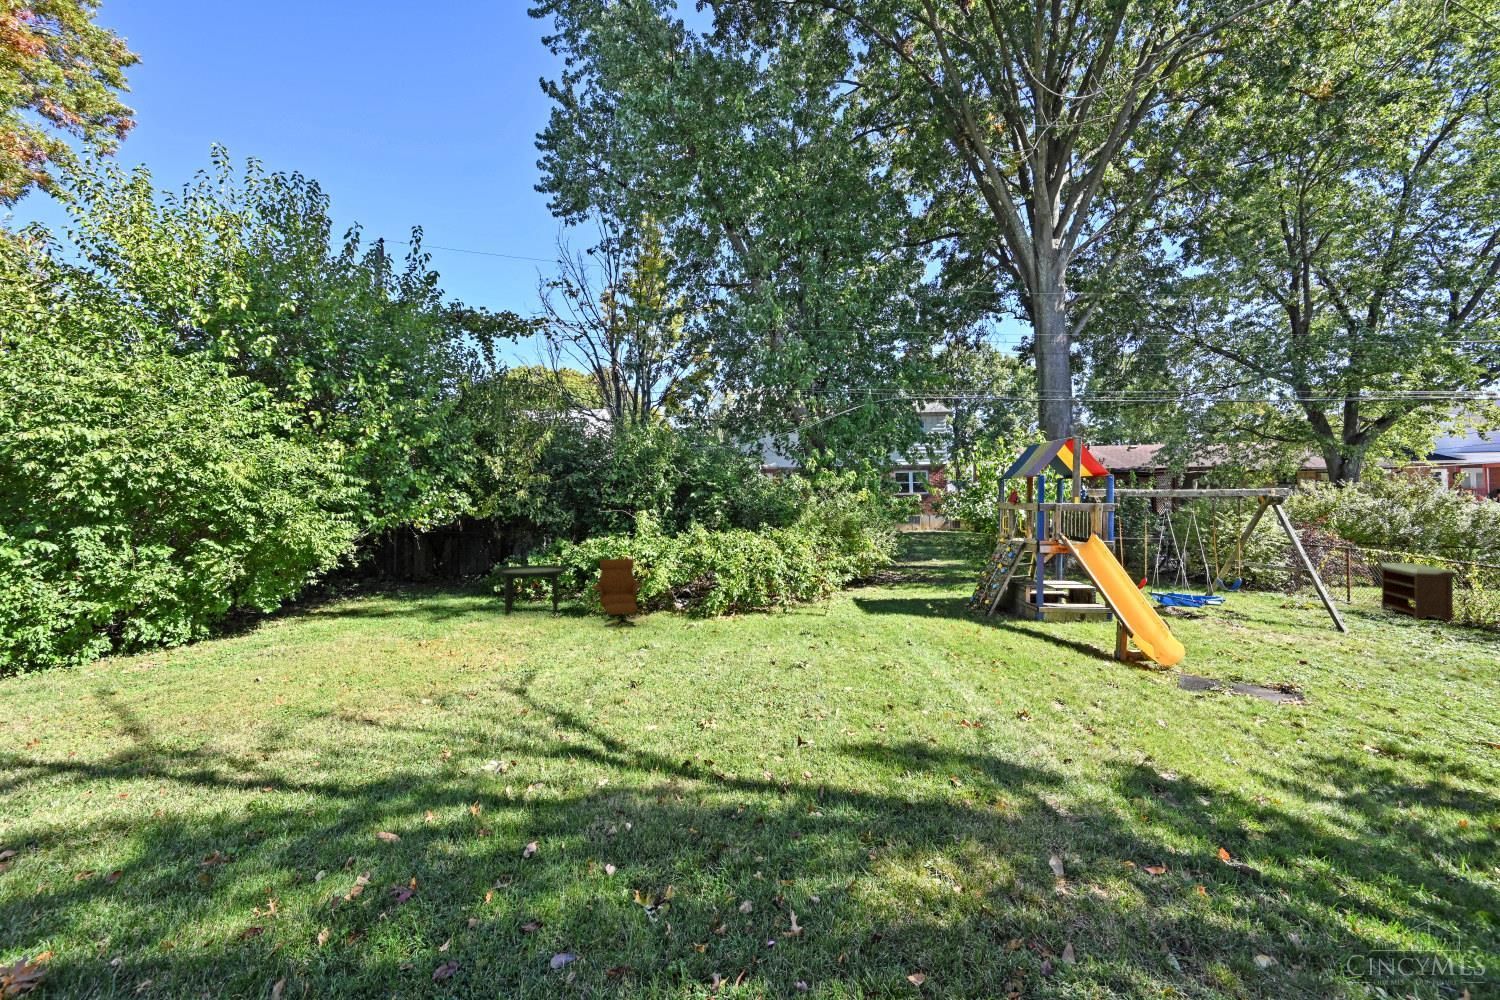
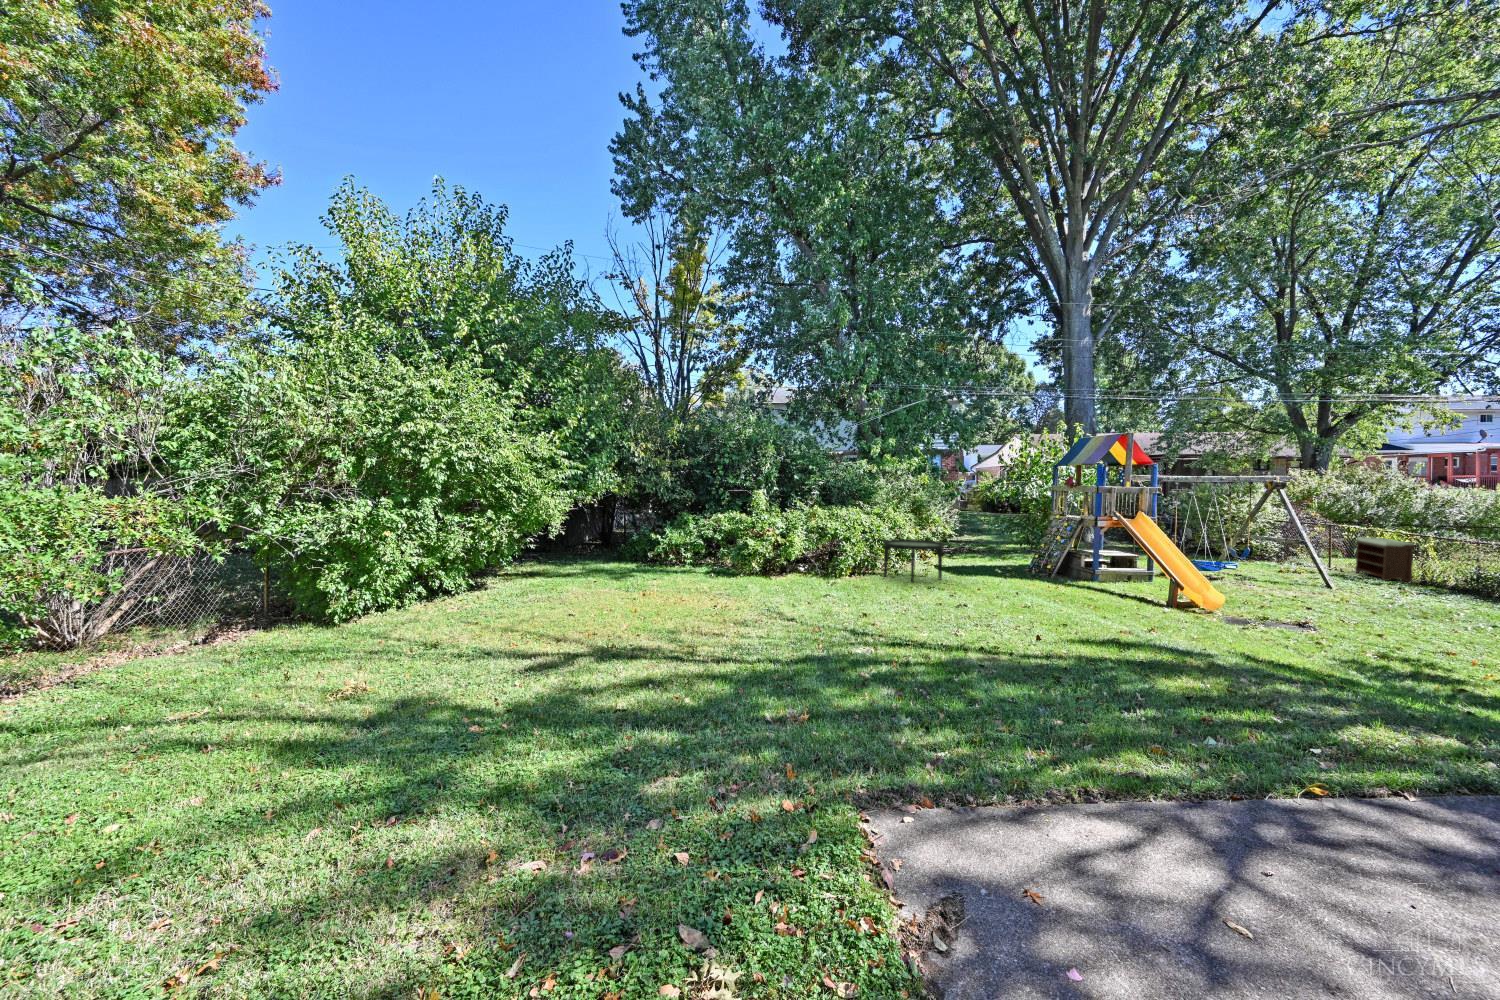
lounge chair: present [592,558,643,629] -> none [749,529,792,584]
round table: present [494,565,570,616] -> present [883,539,945,583]

